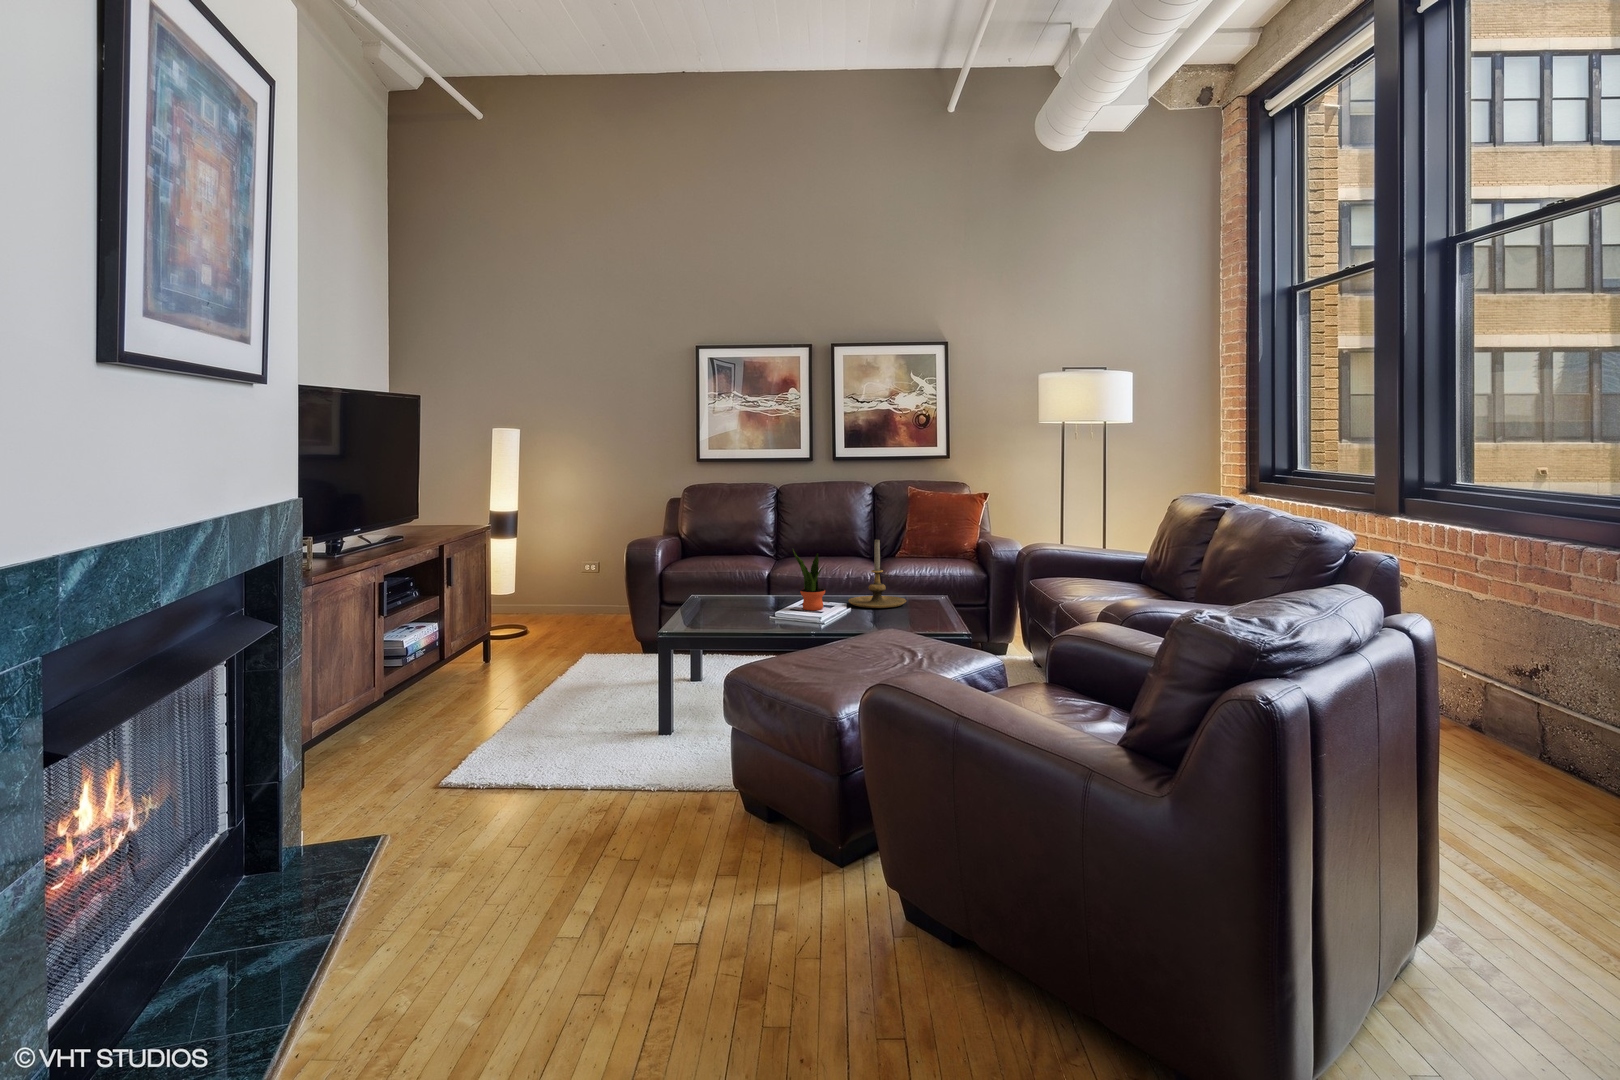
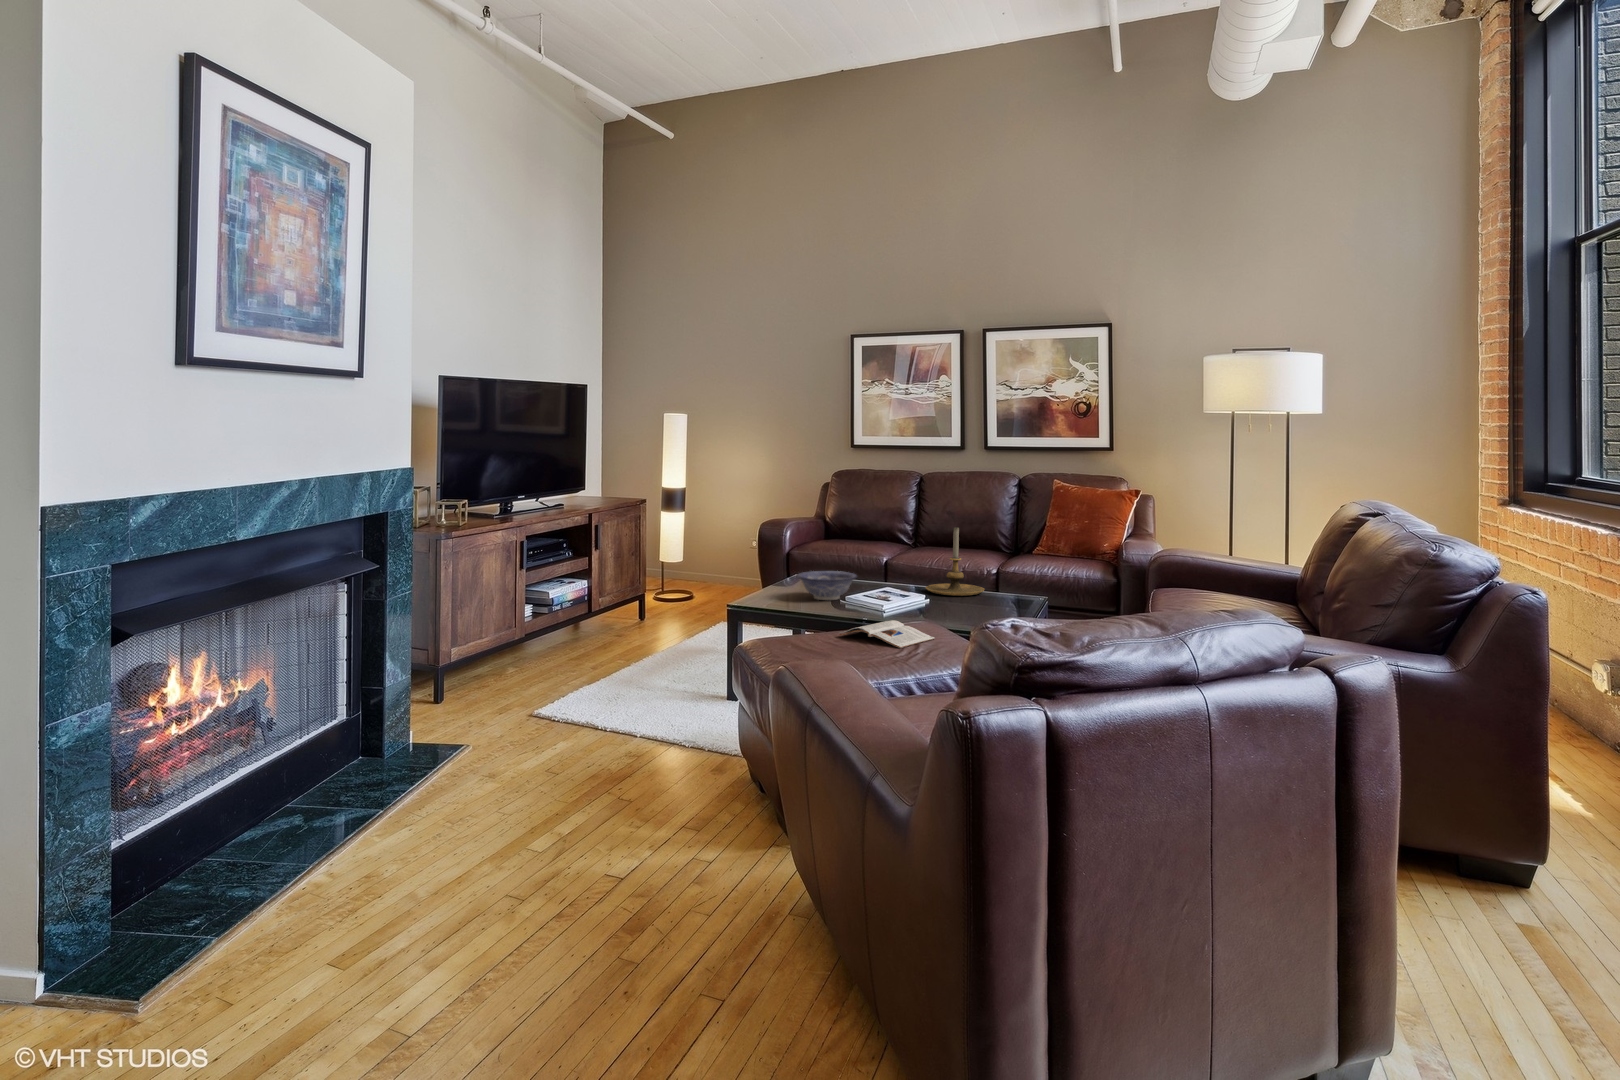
potted plant: present [793,550,825,610] -> none [872,532,900,593]
decorative bowl: none [731,591,795,623] -> present [797,571,857,600]
magazine: none [839,638,933,666] -> present [839,620,935,648]

